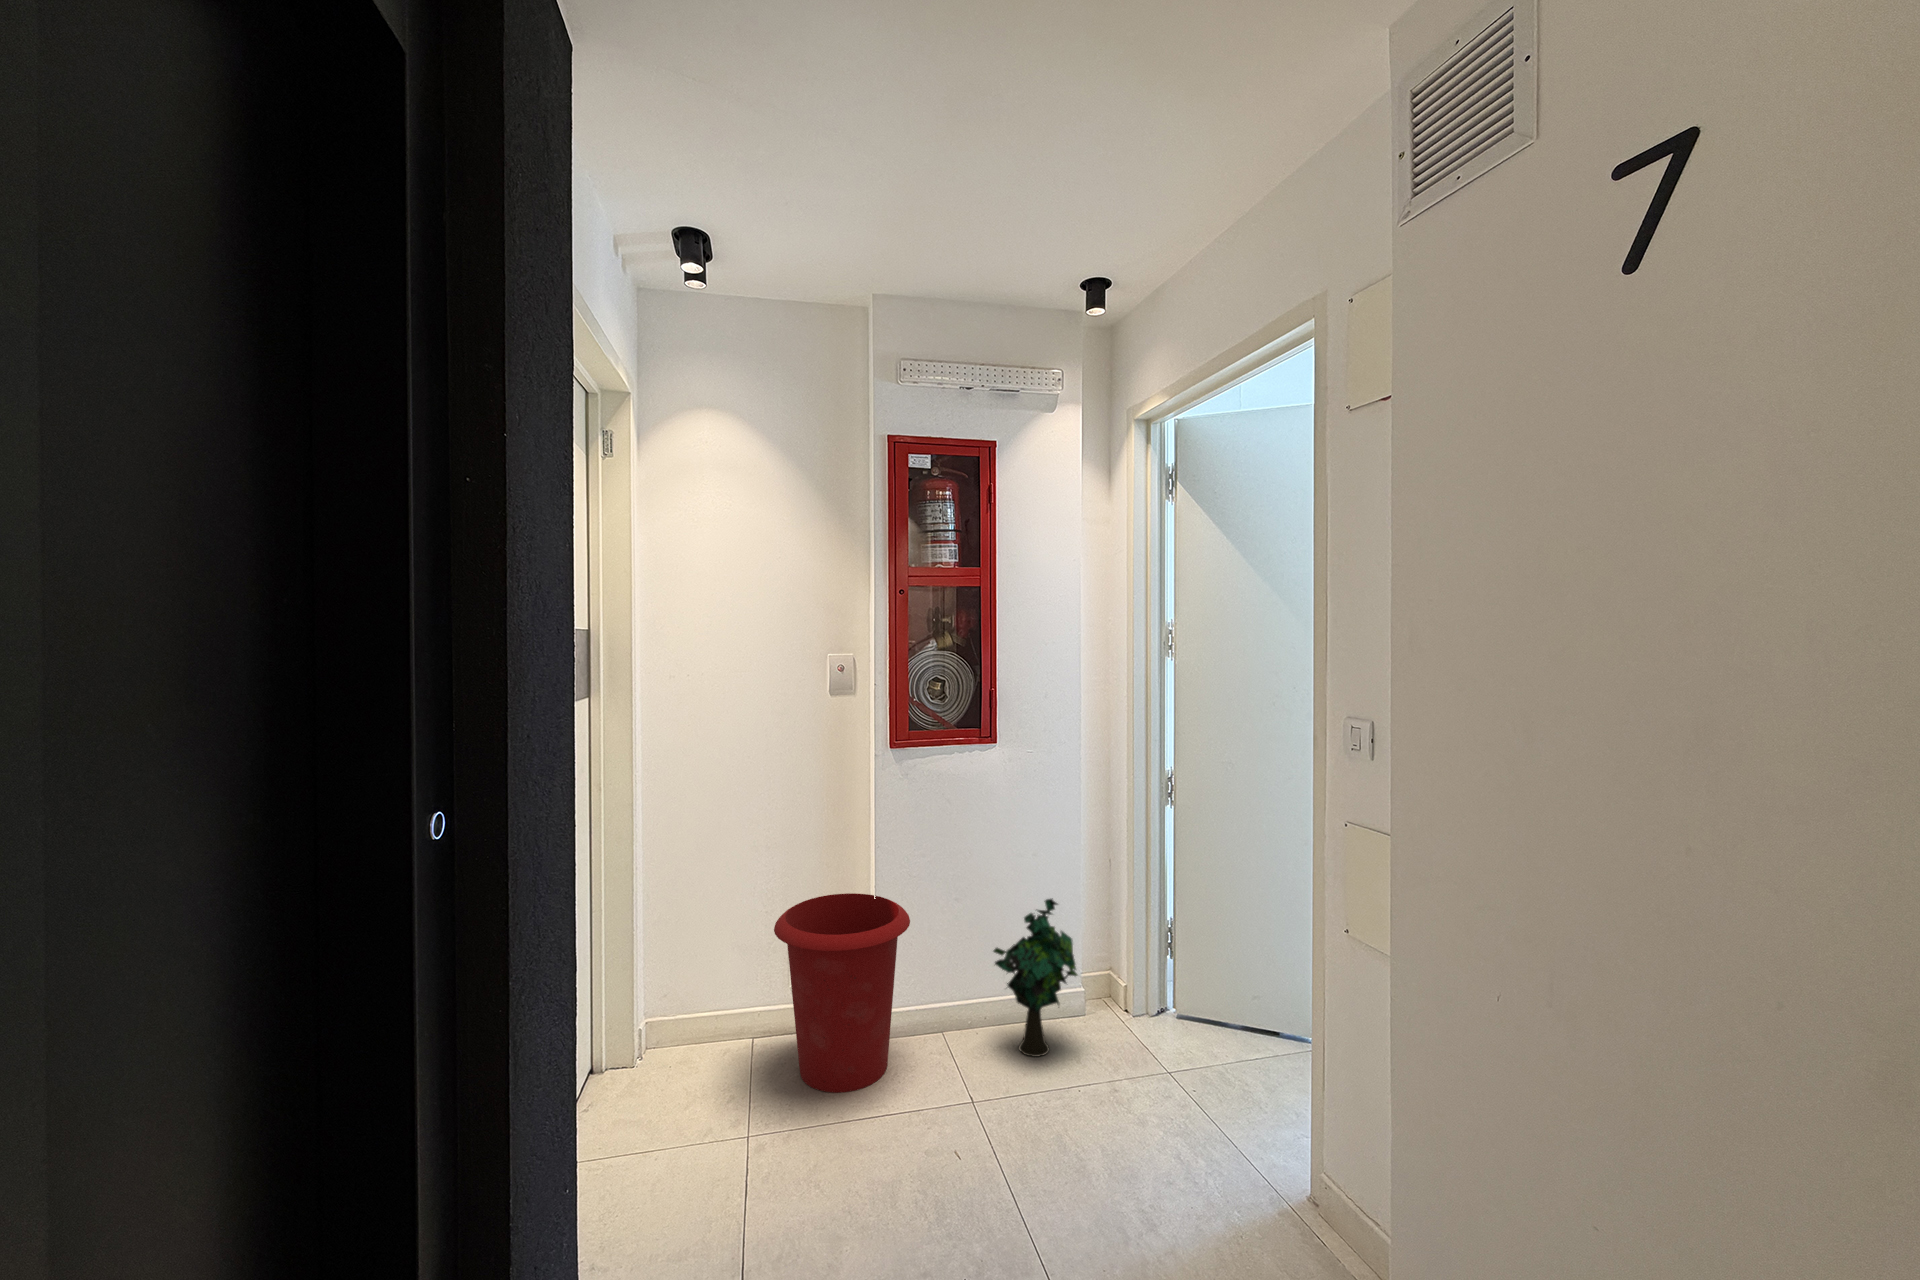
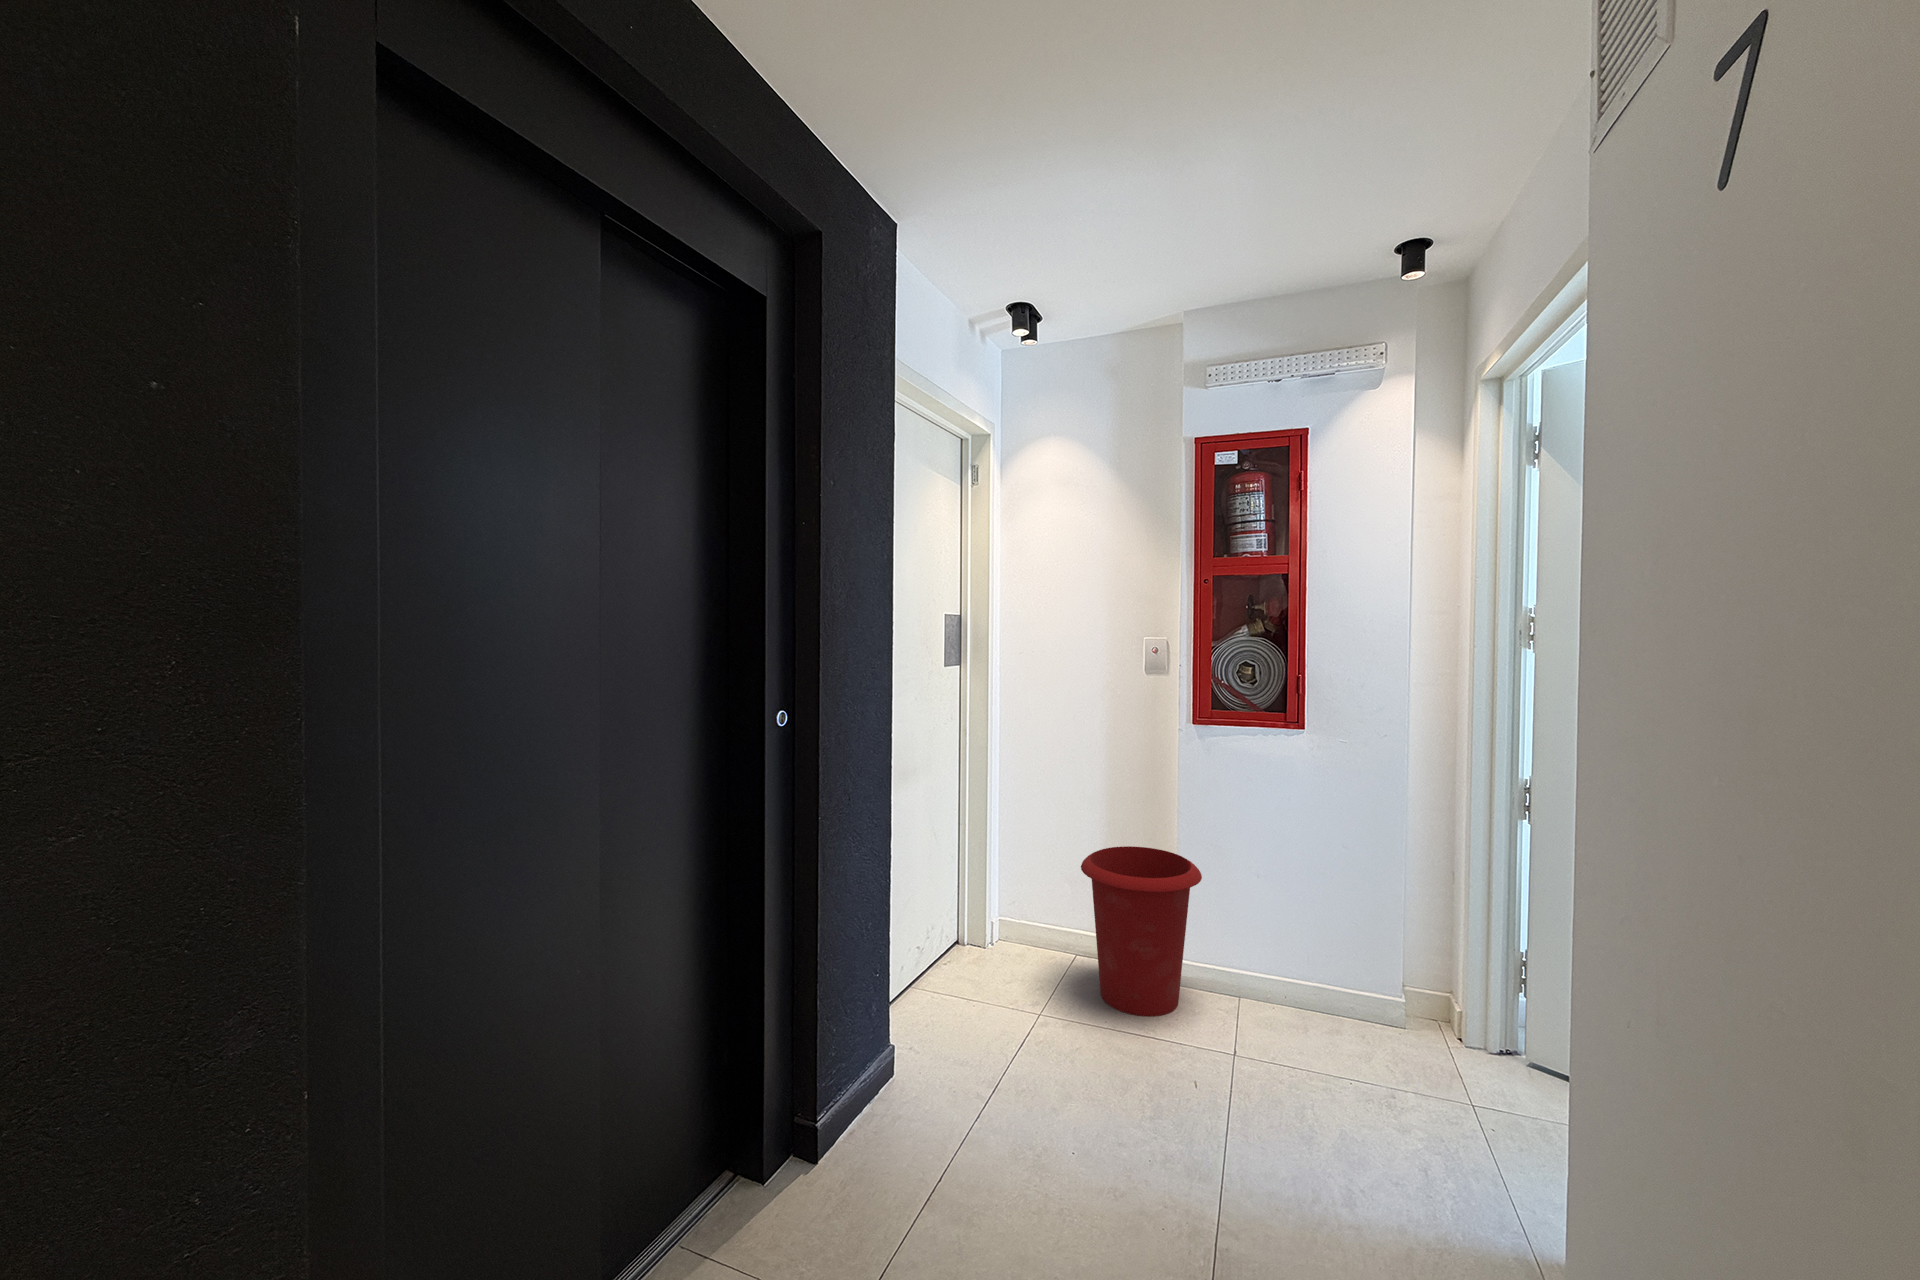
decorative plant: present [993,899,1077,1057] -> none [1283,890,1386,1048]

